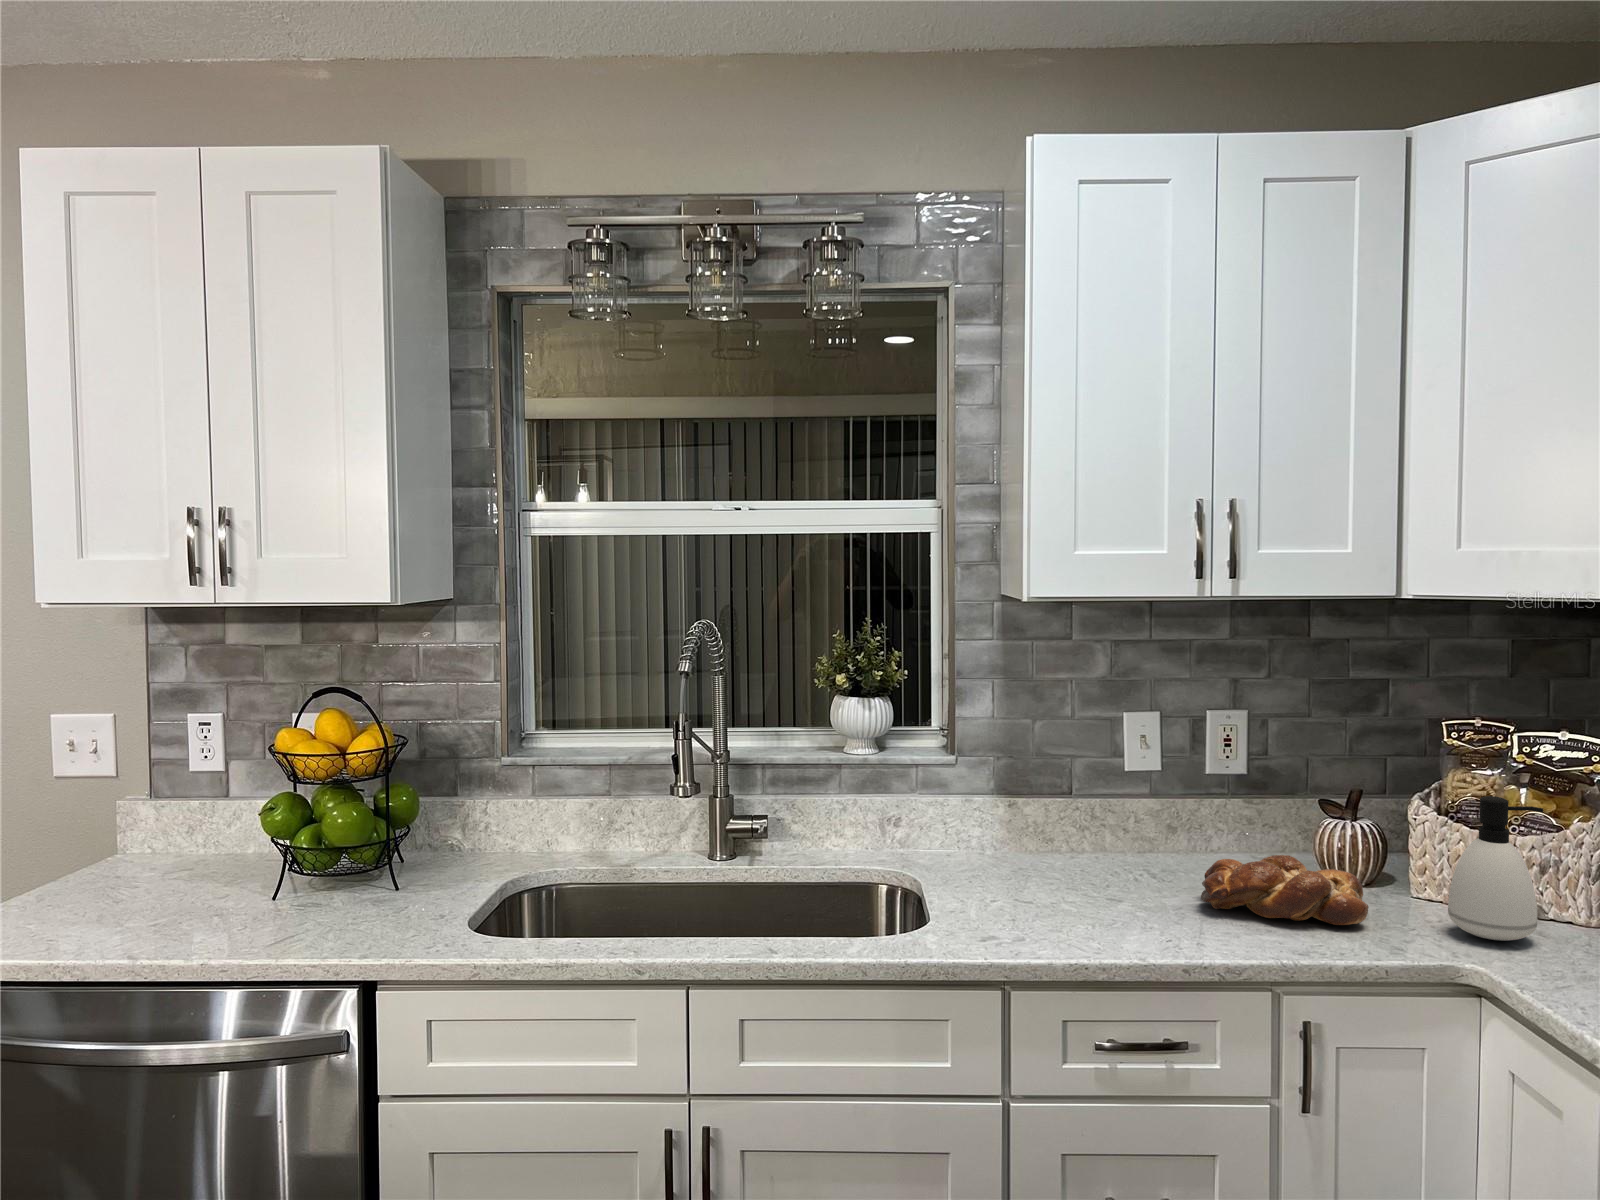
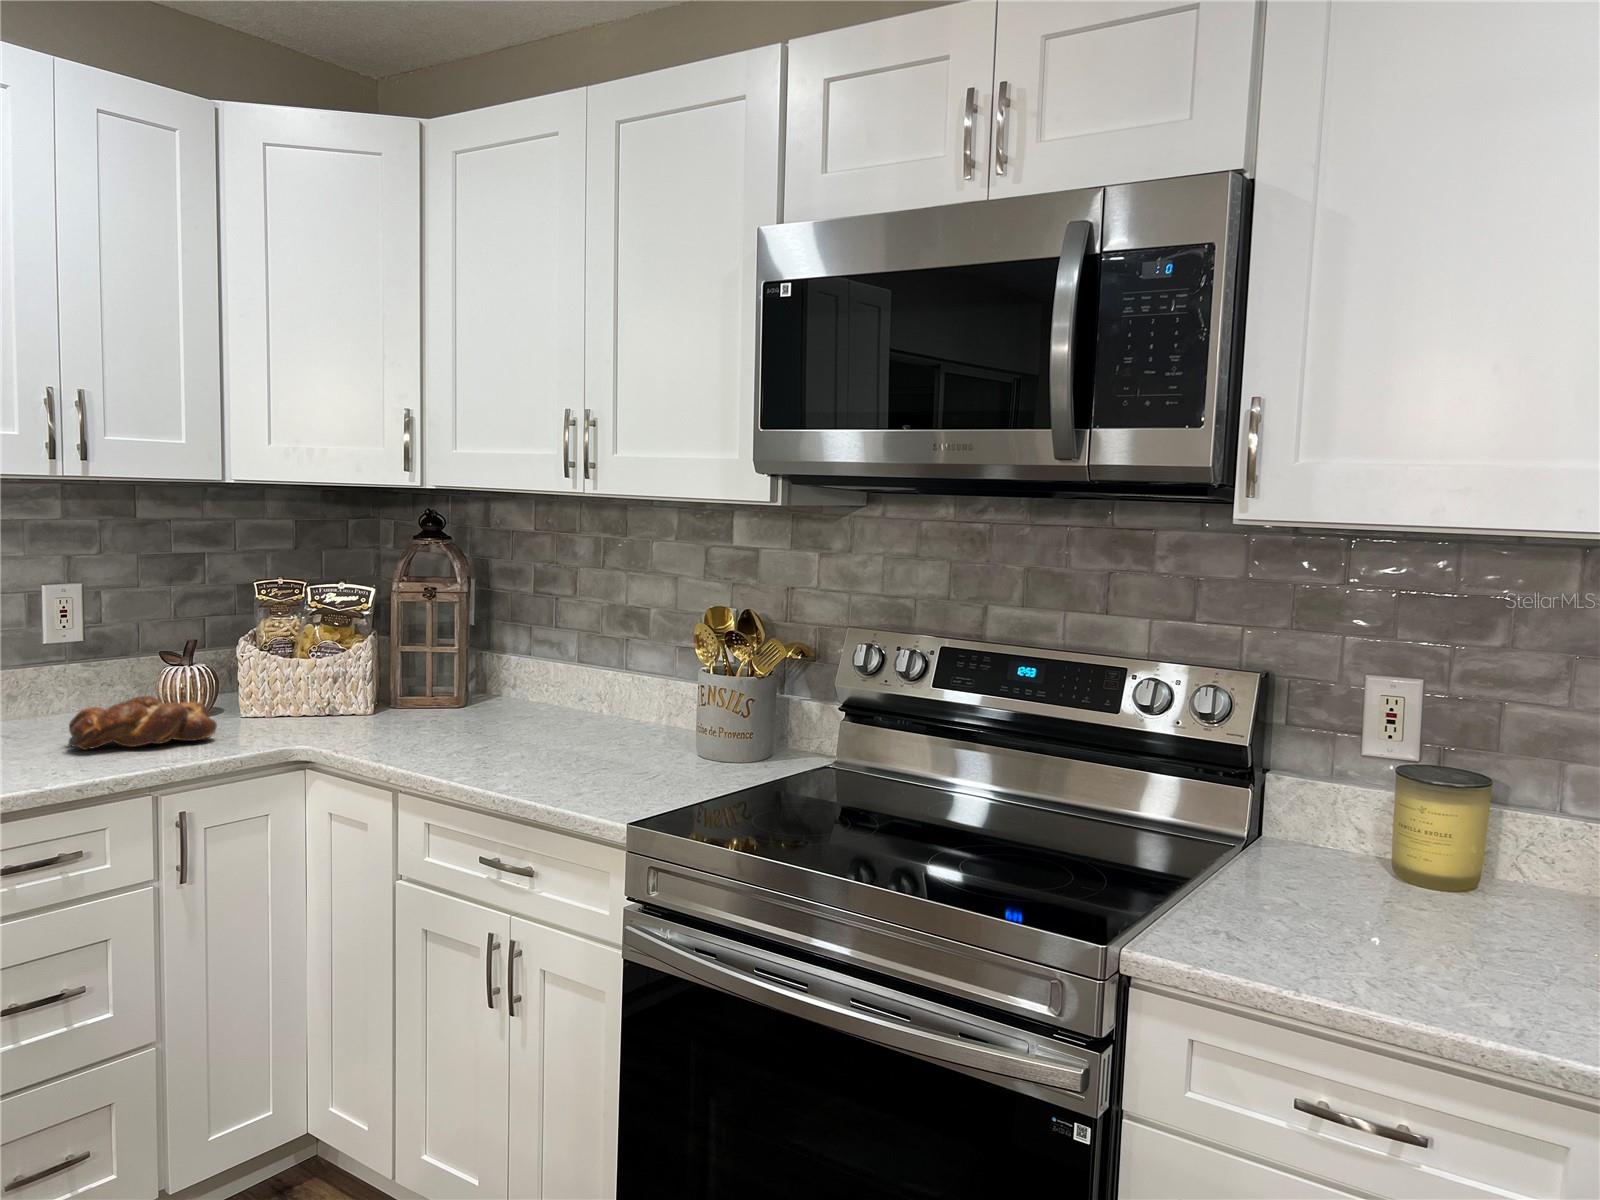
soap dispenser: present [1448,796,1543,941] -> none [274,627,336,730]

